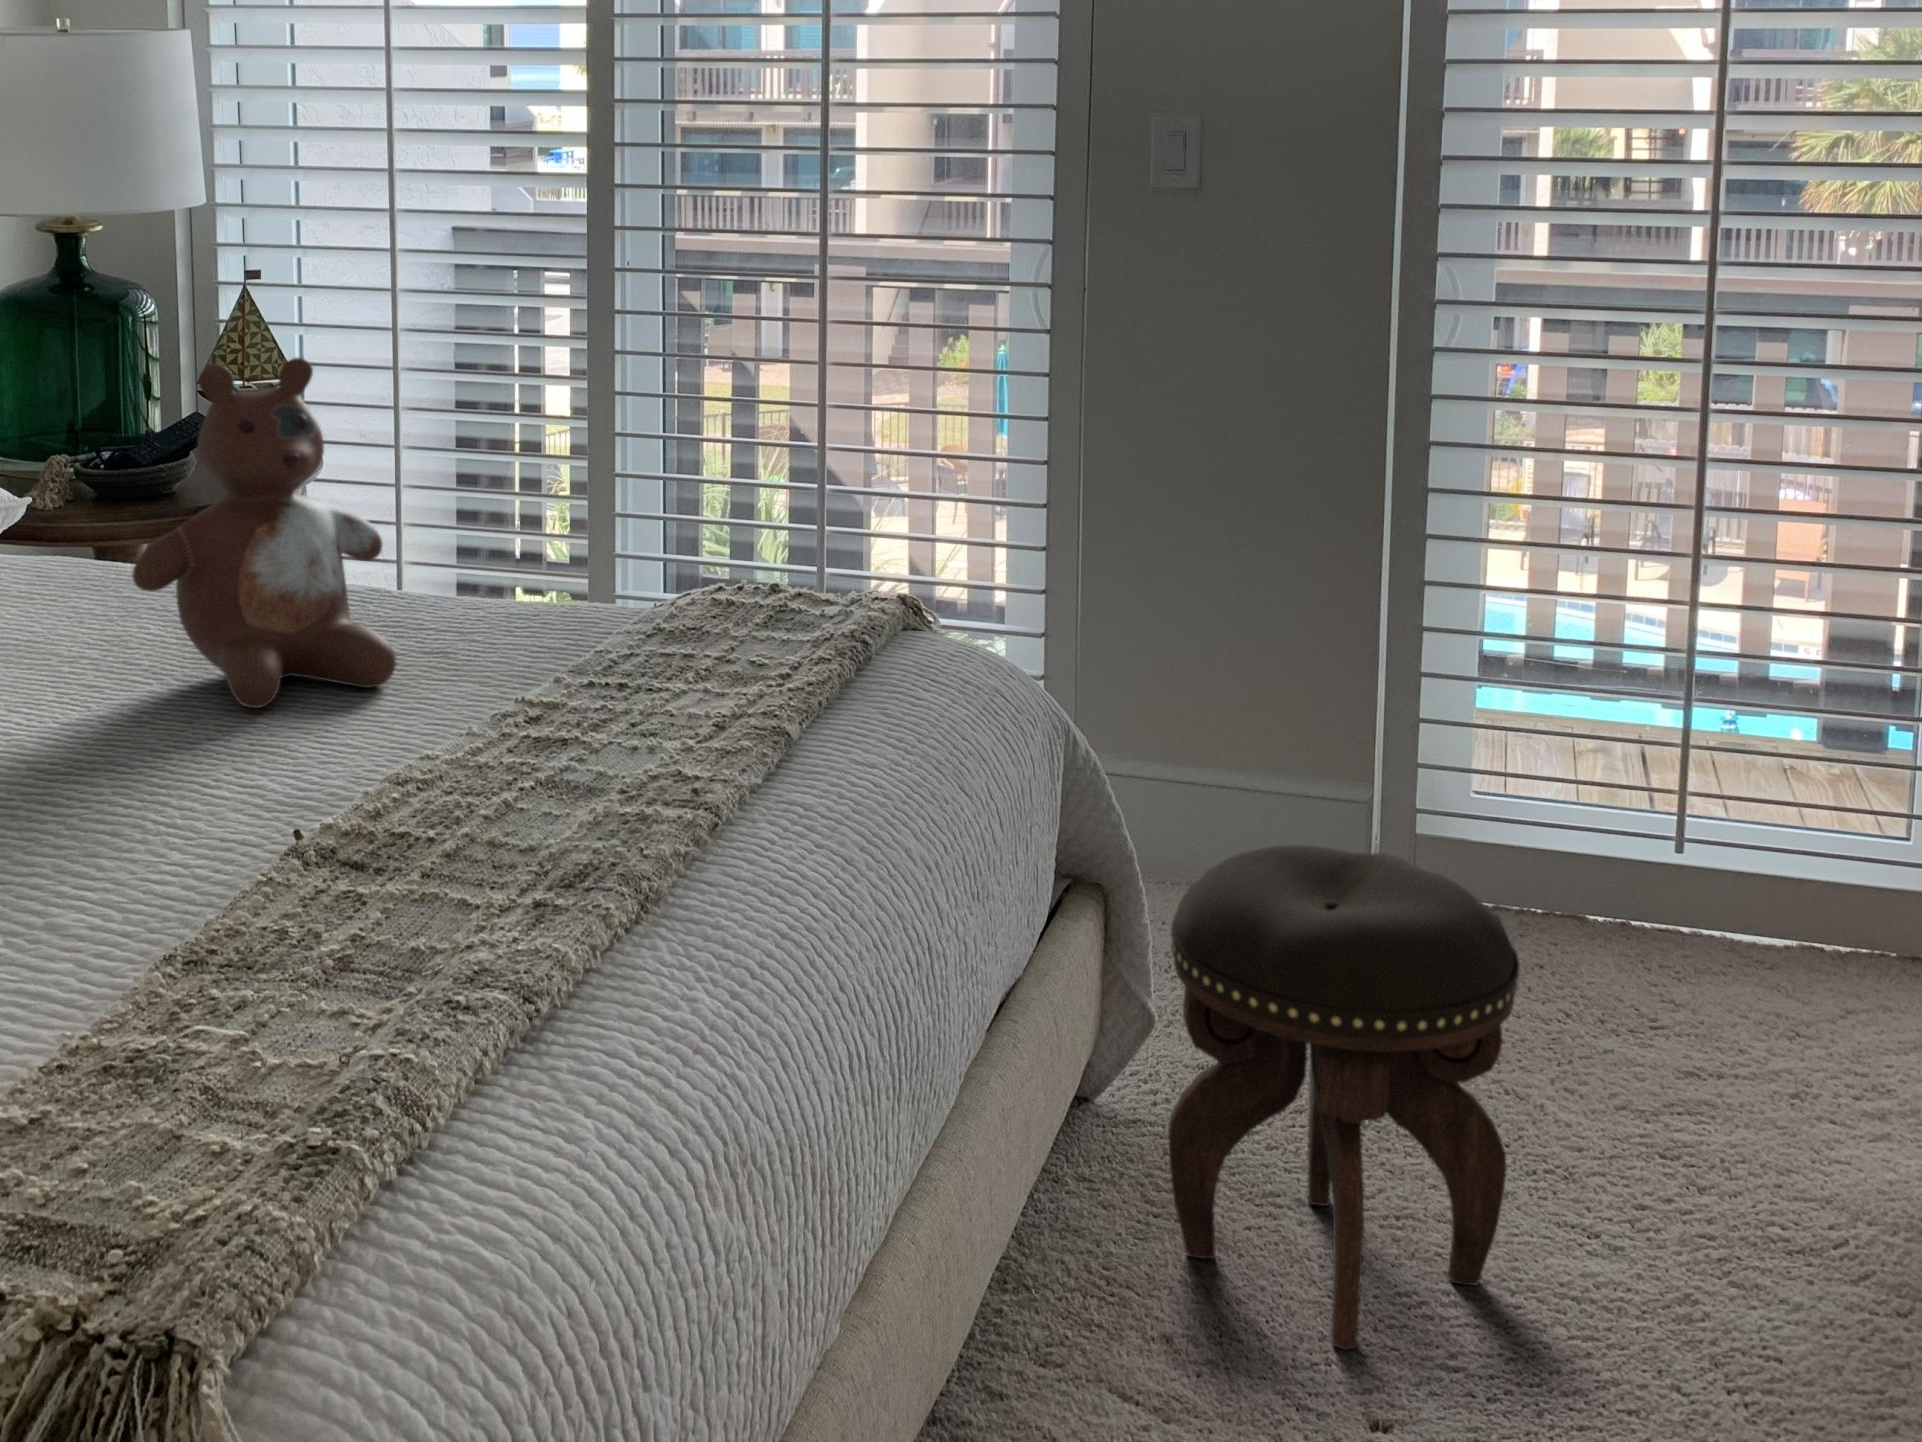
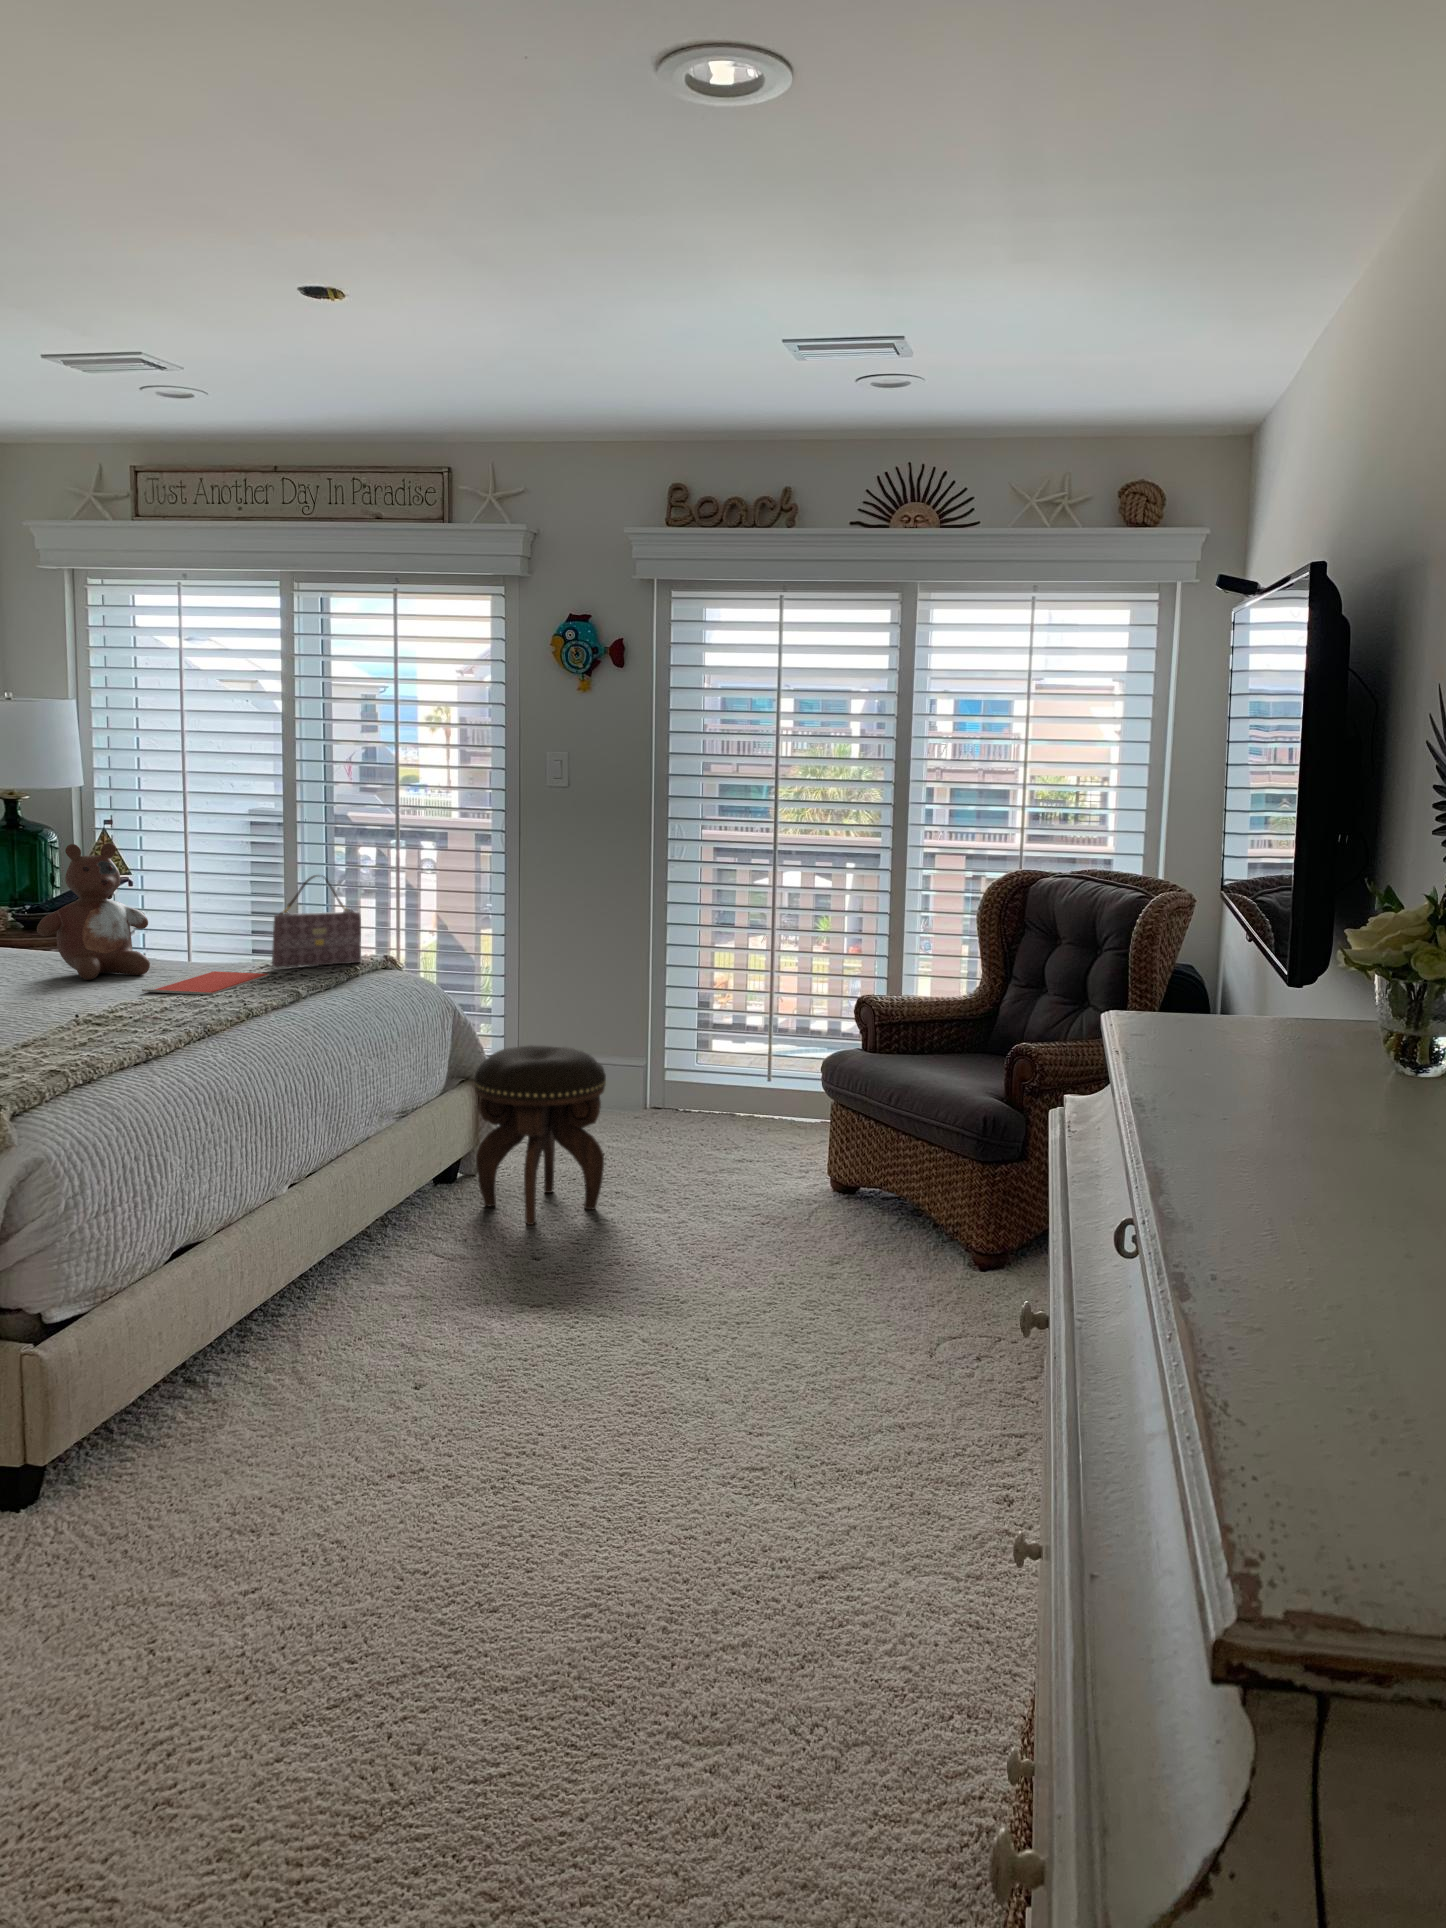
handbag: none [686,434,896,669] -> present [272,875,362,968]
notebook: none [405,683,695,797] -> present [142,971,269,994]

